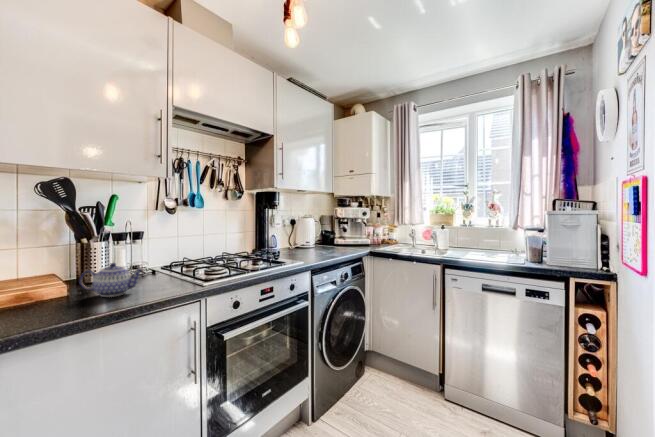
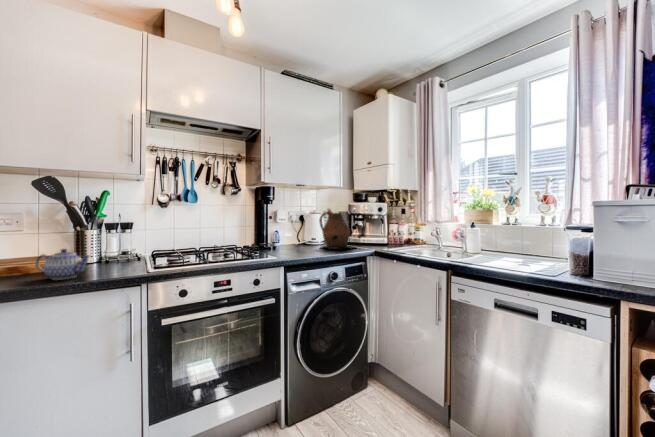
ceramic pitcher: none [318,214,353,252] -> present [319,208,354,249]

